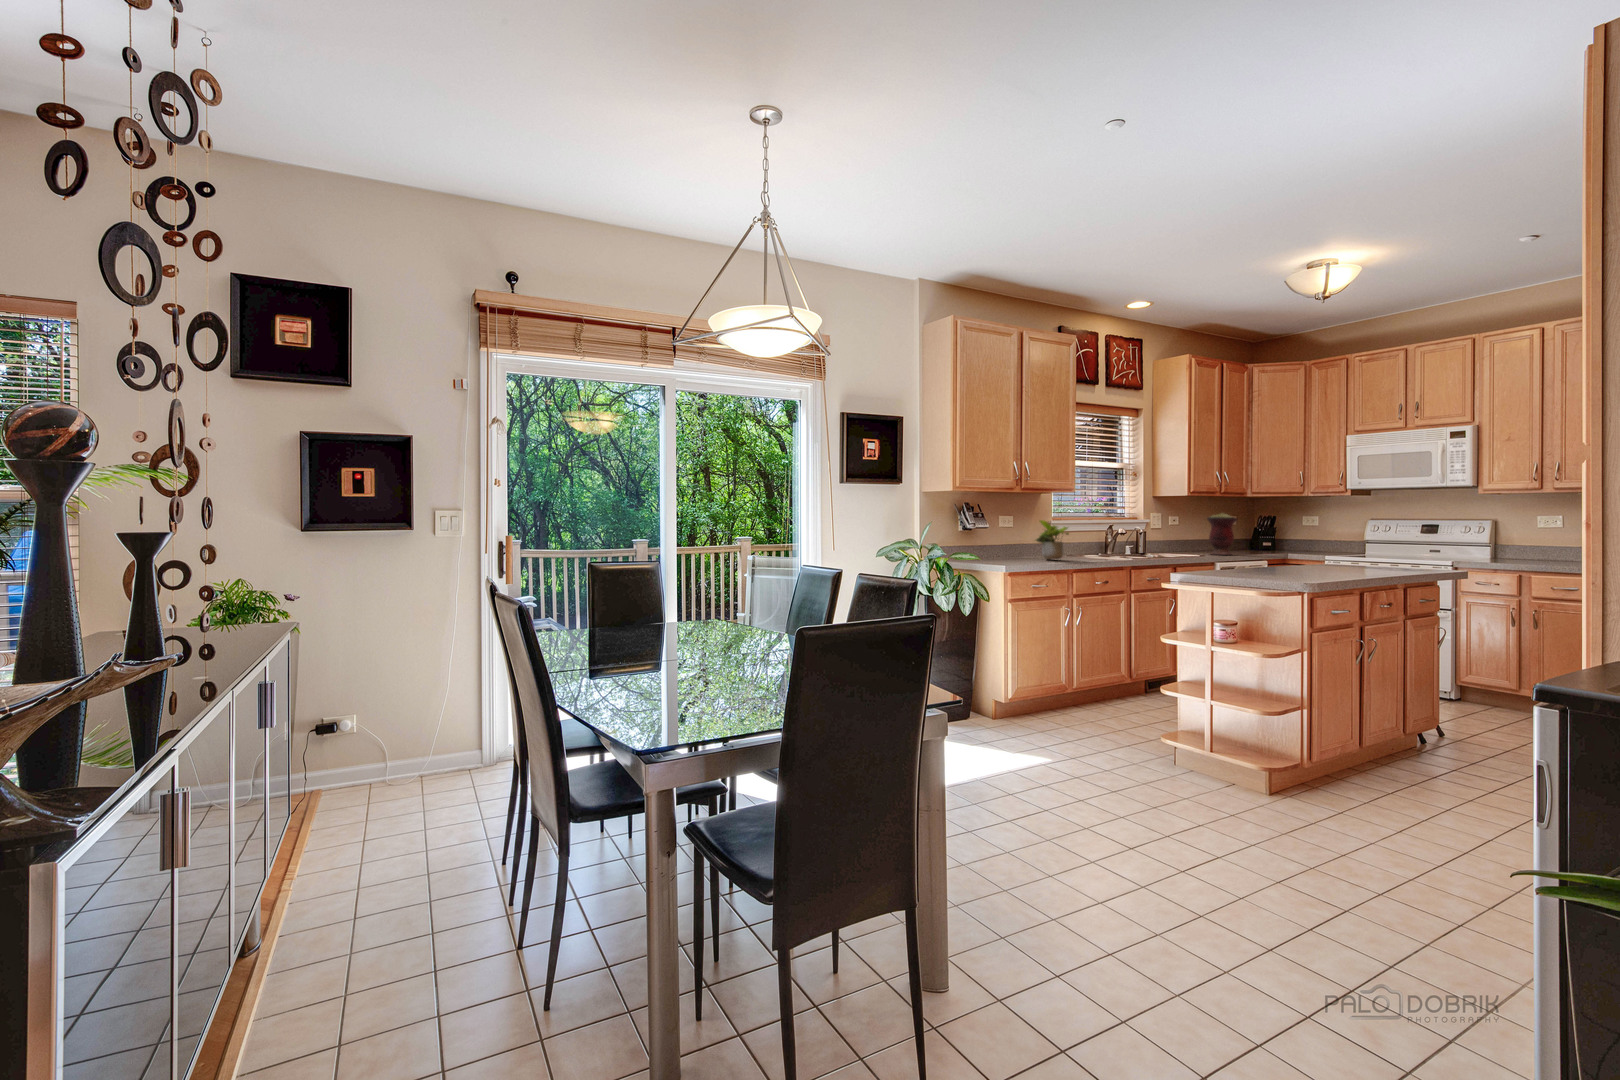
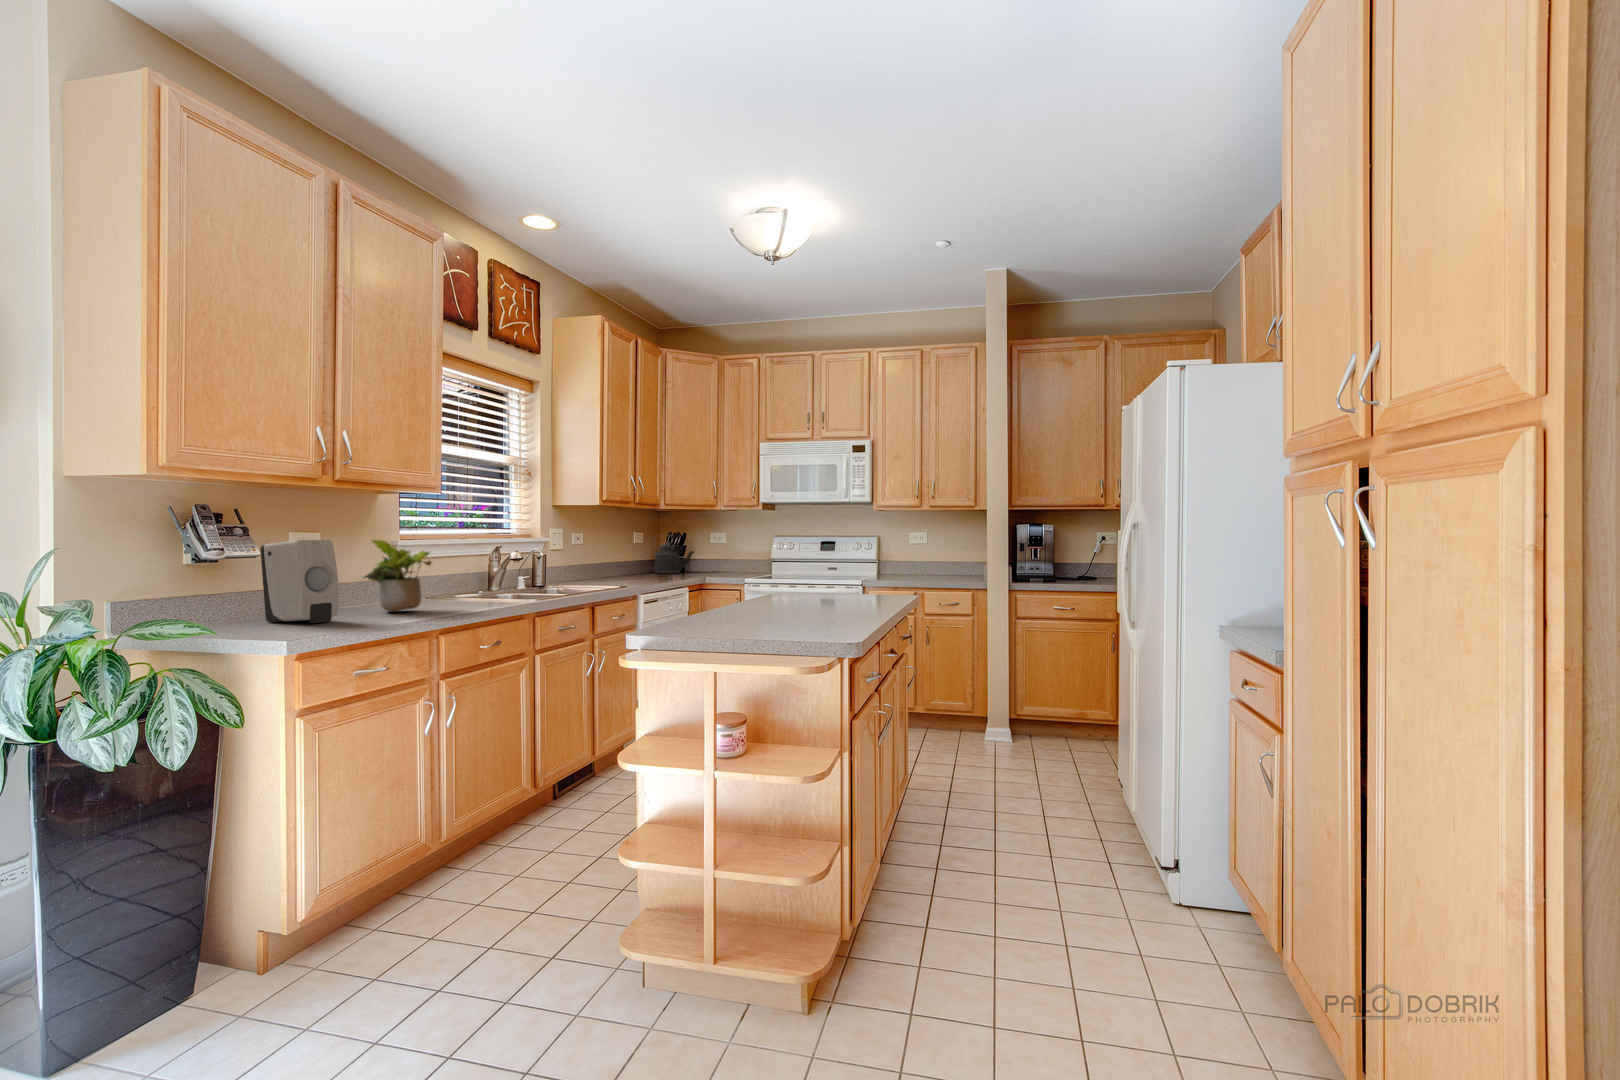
vase: present [1207,513,1237,555] -> none [623,529,659,584]
kettle: none [1245,518,1285,550] -> present [654,542,694,573]
soap dispenser: none [991,520,1024,561] -> present [260,540,338,623]

